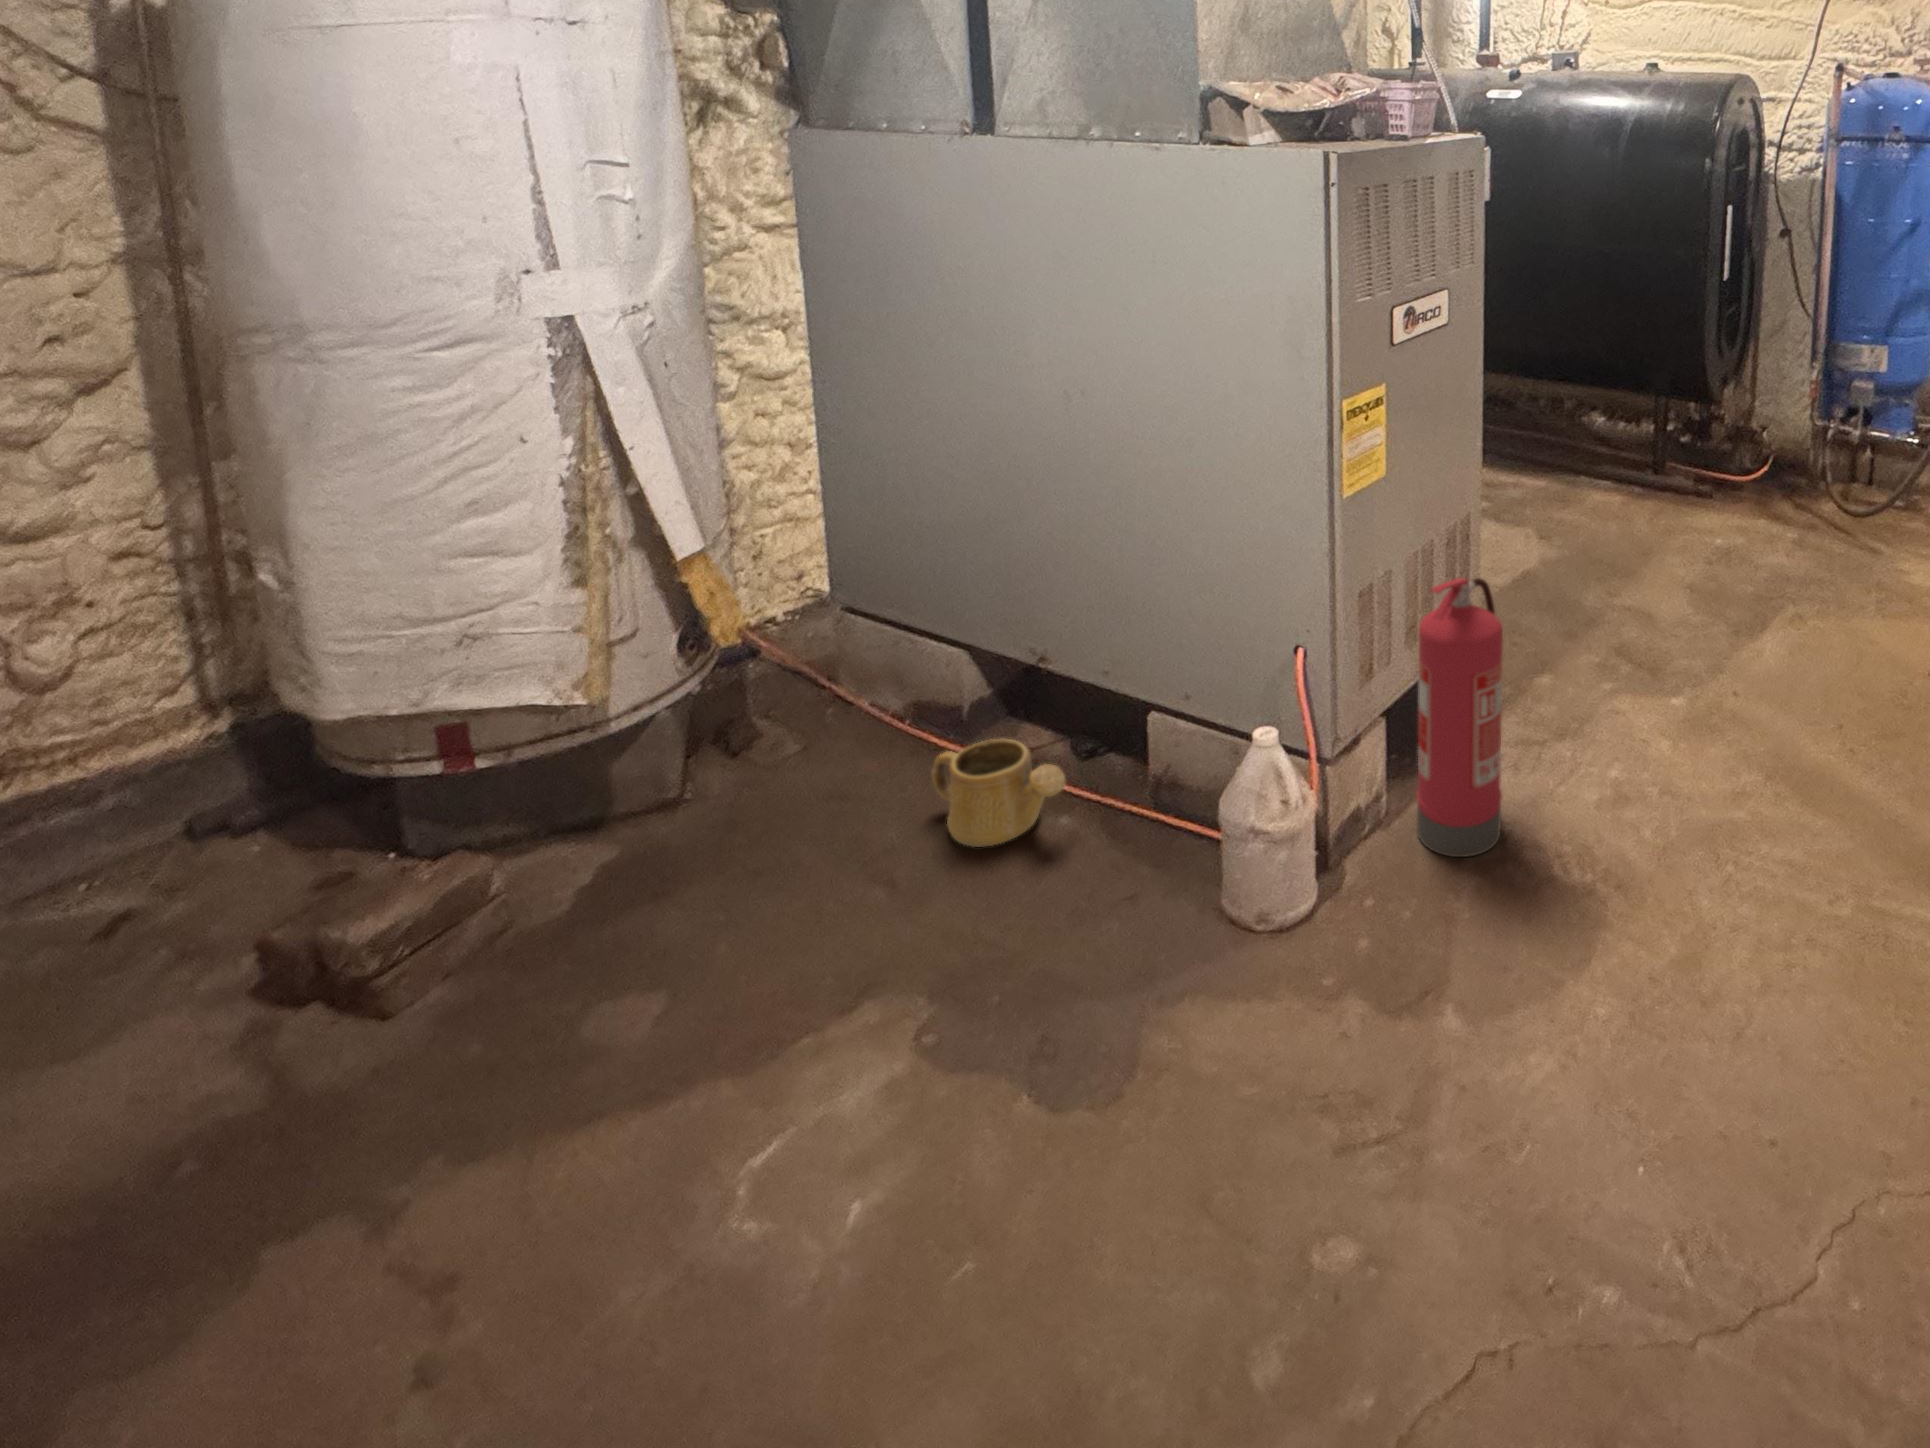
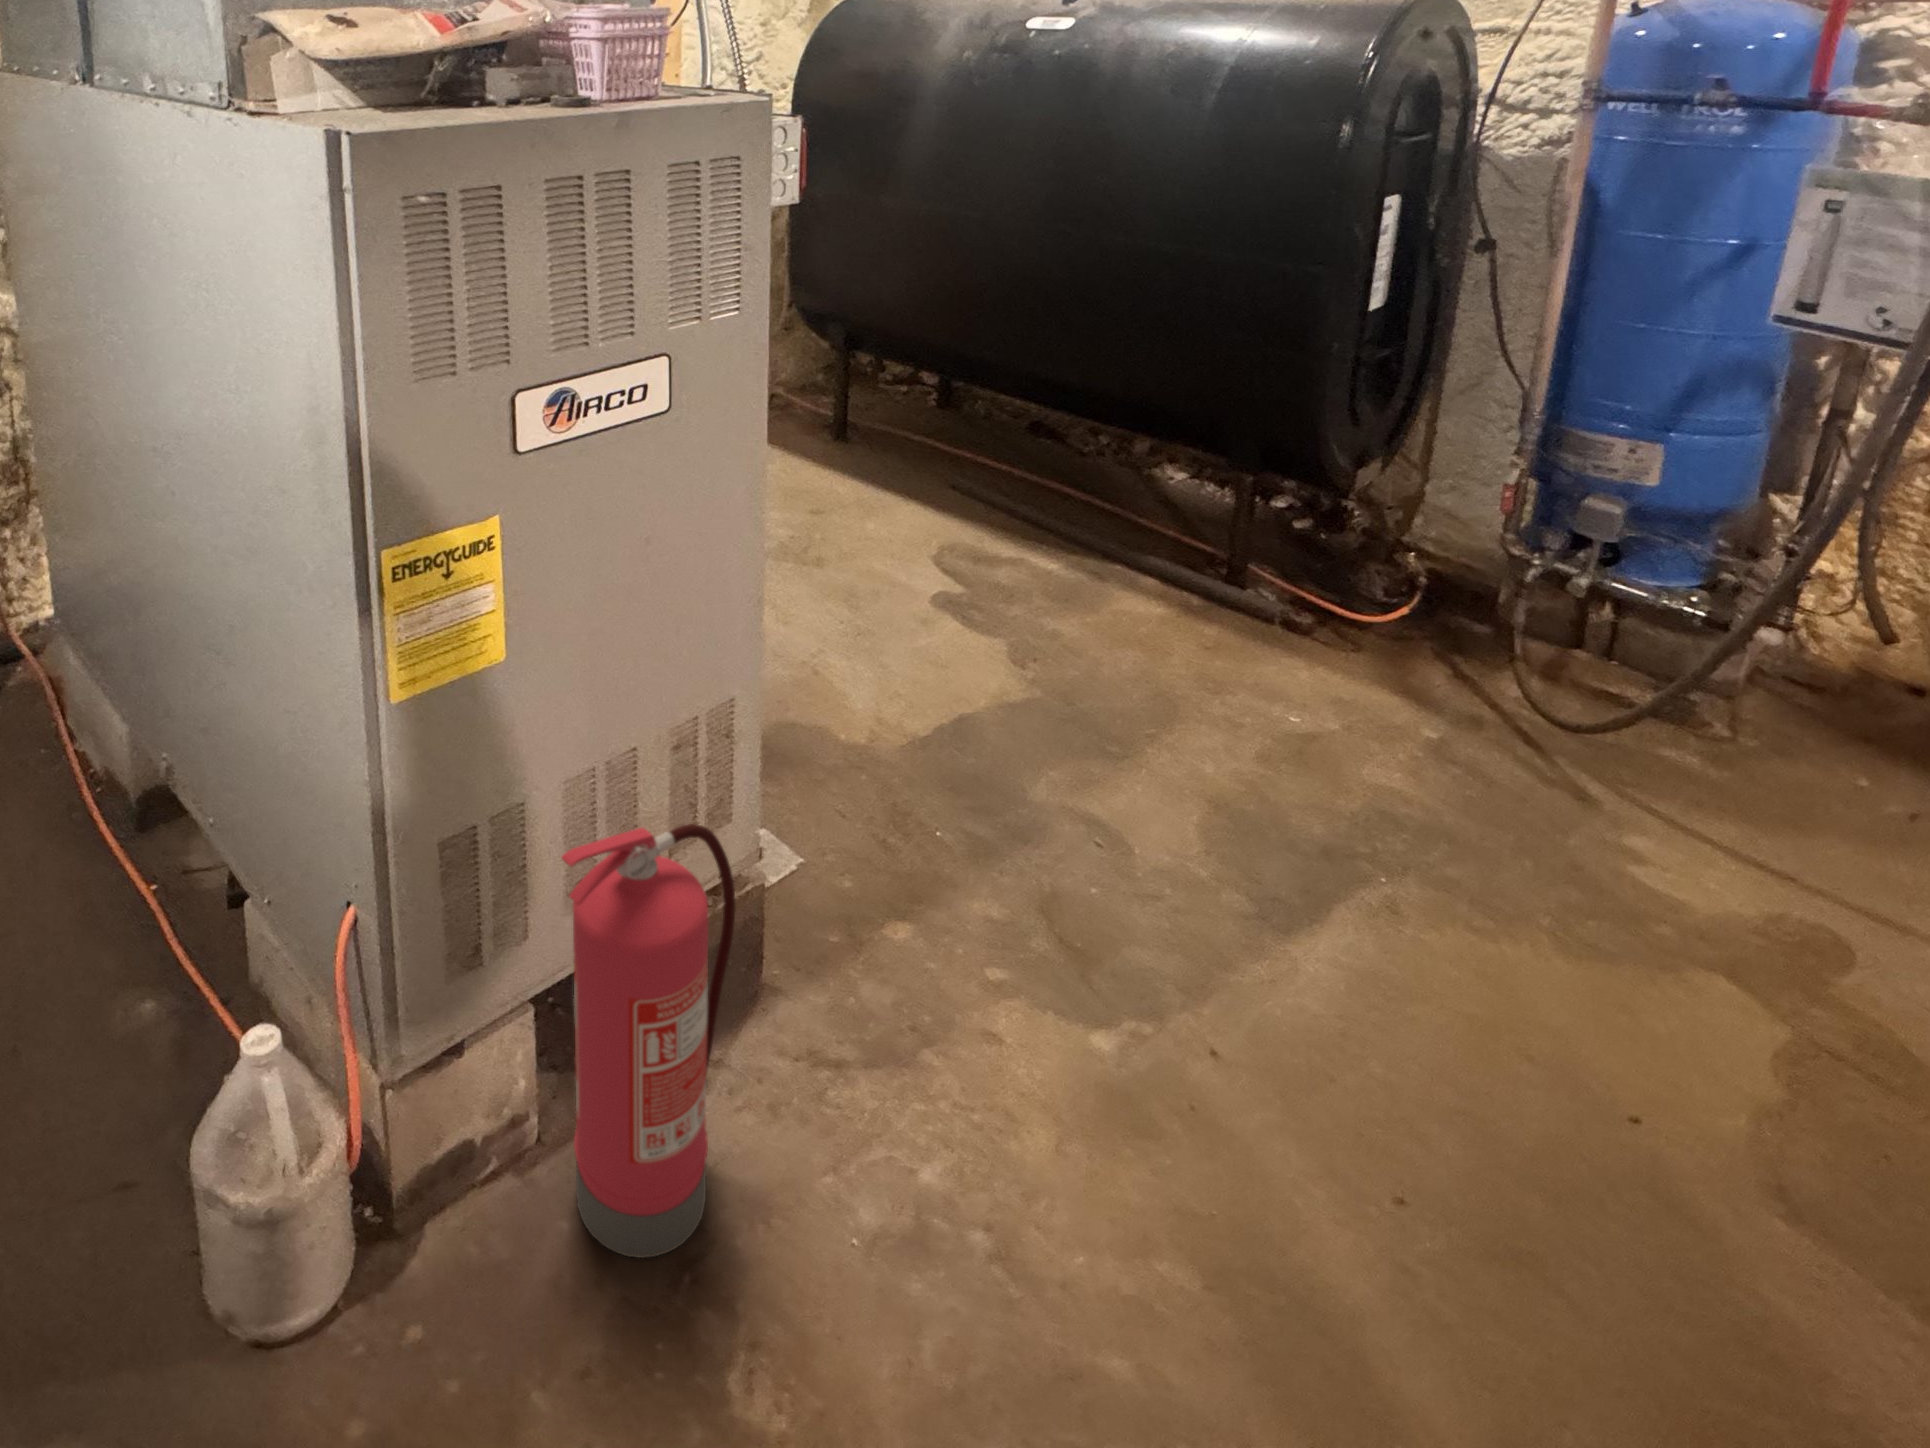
watering can: present [931,739,1065,847] -> none [44,852,164,998]

